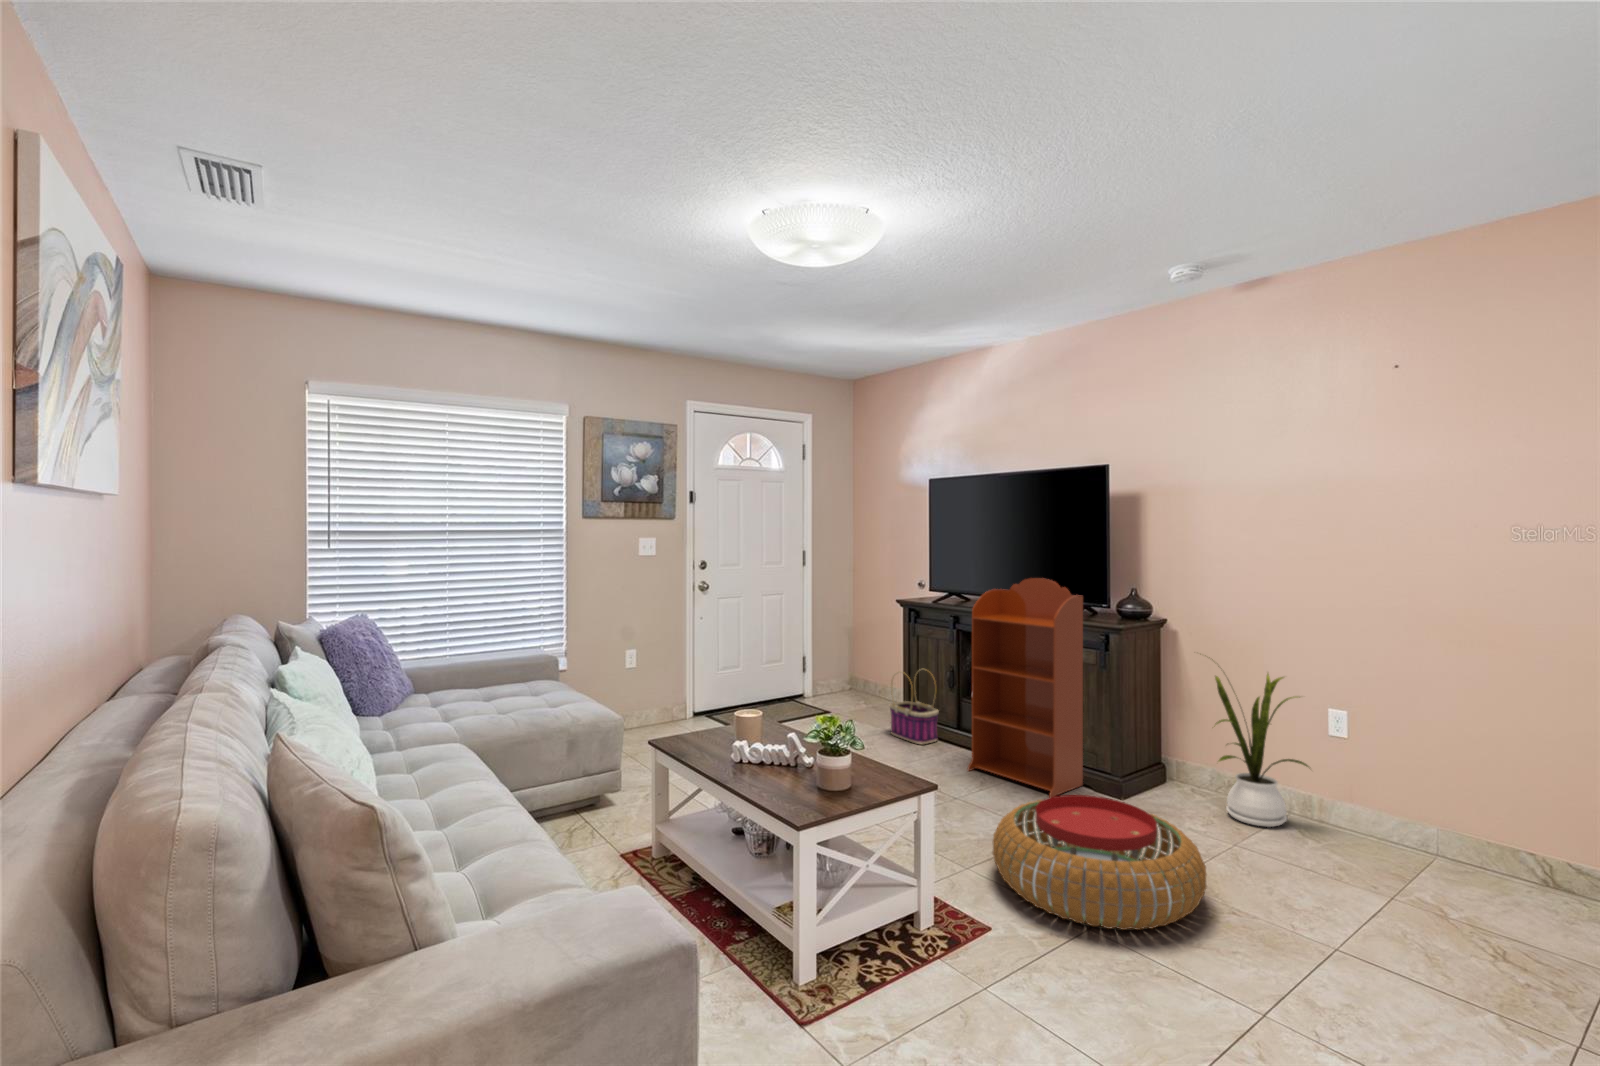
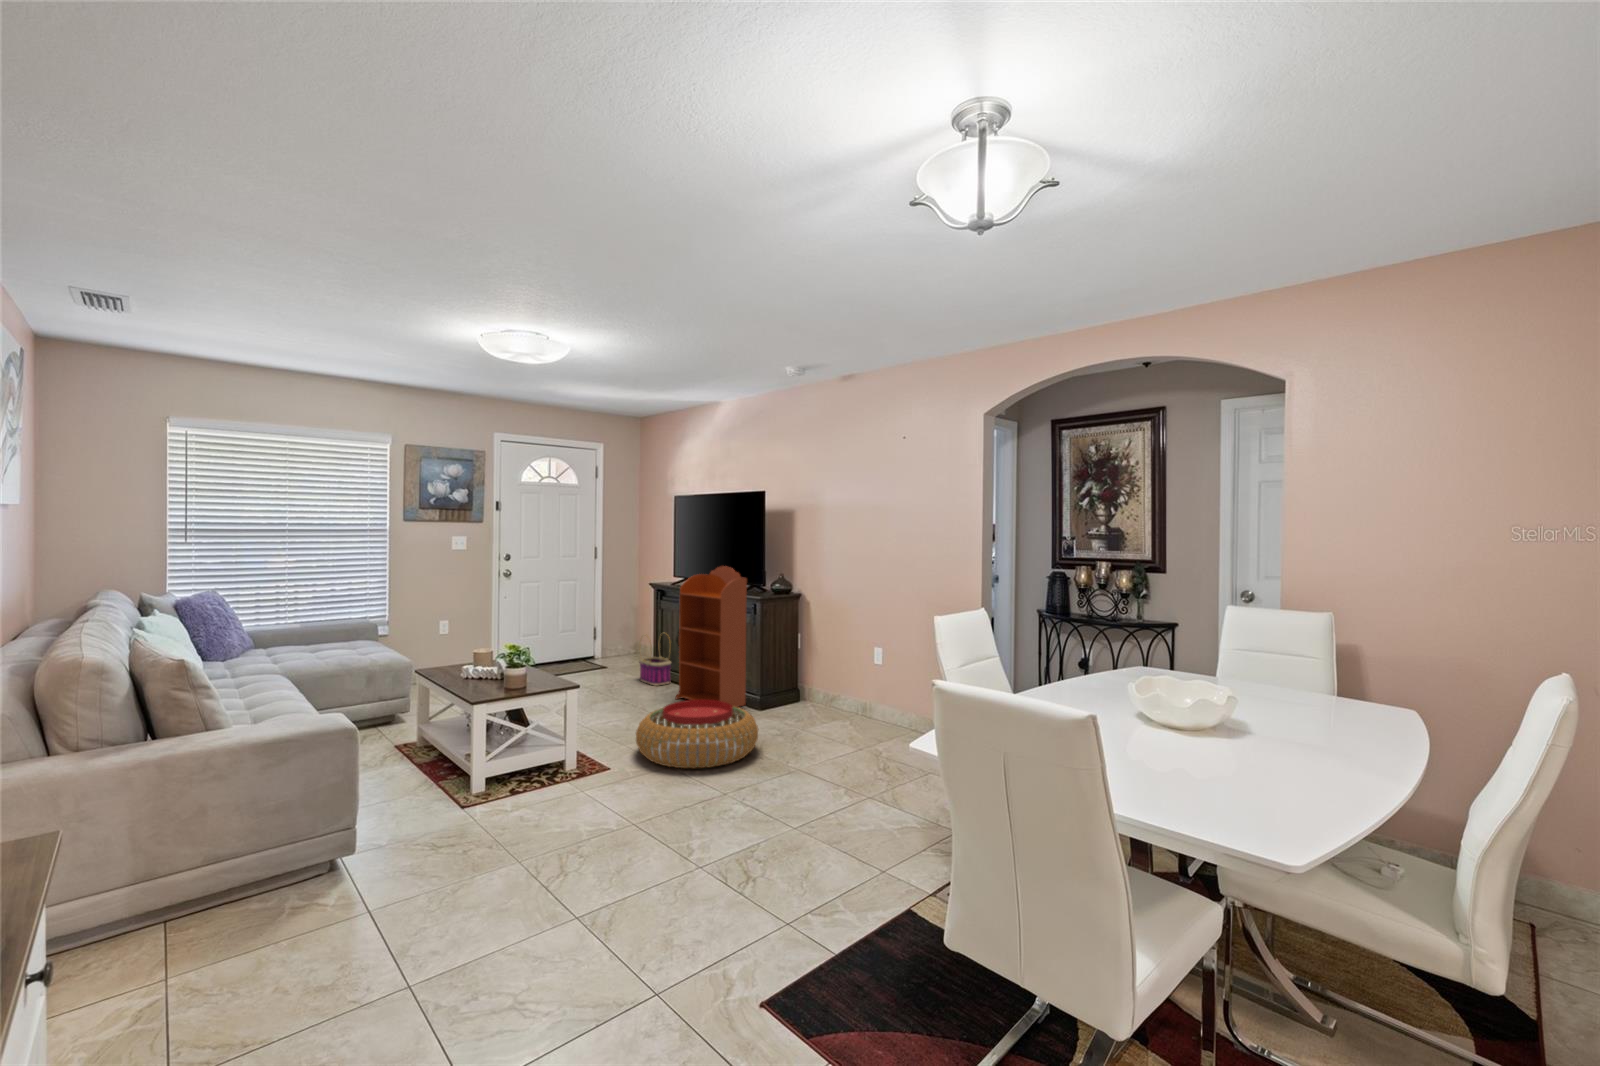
house plant: present [1212,659,1309,827] -> none [809,613,867,722]

